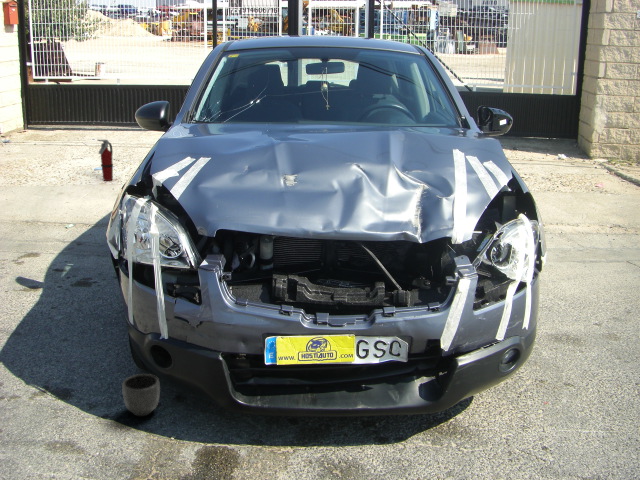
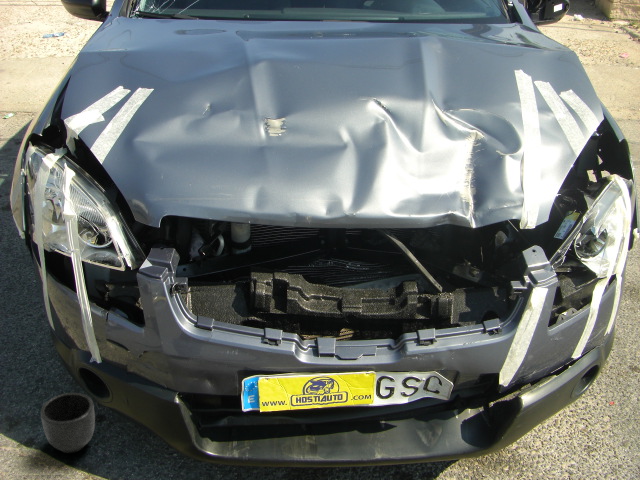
fire extinguisher: present [98,140,113,181] -> none [25,16,48,70]

